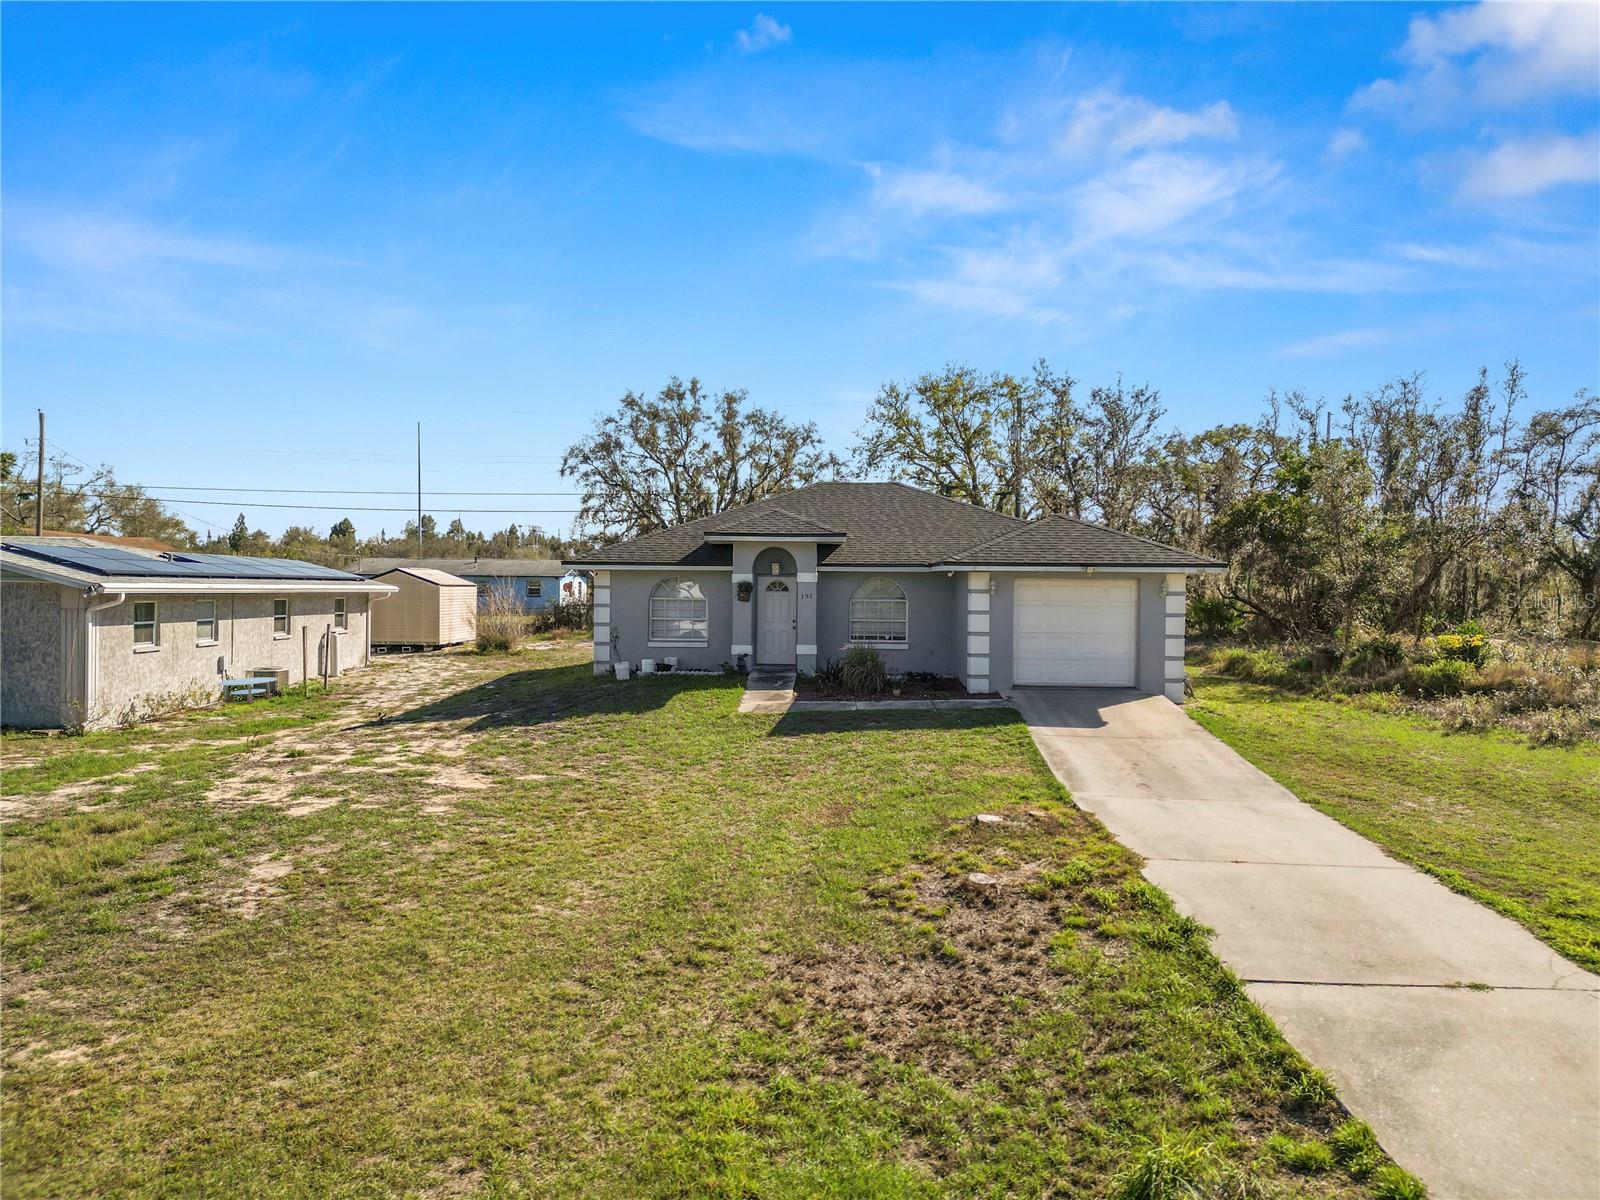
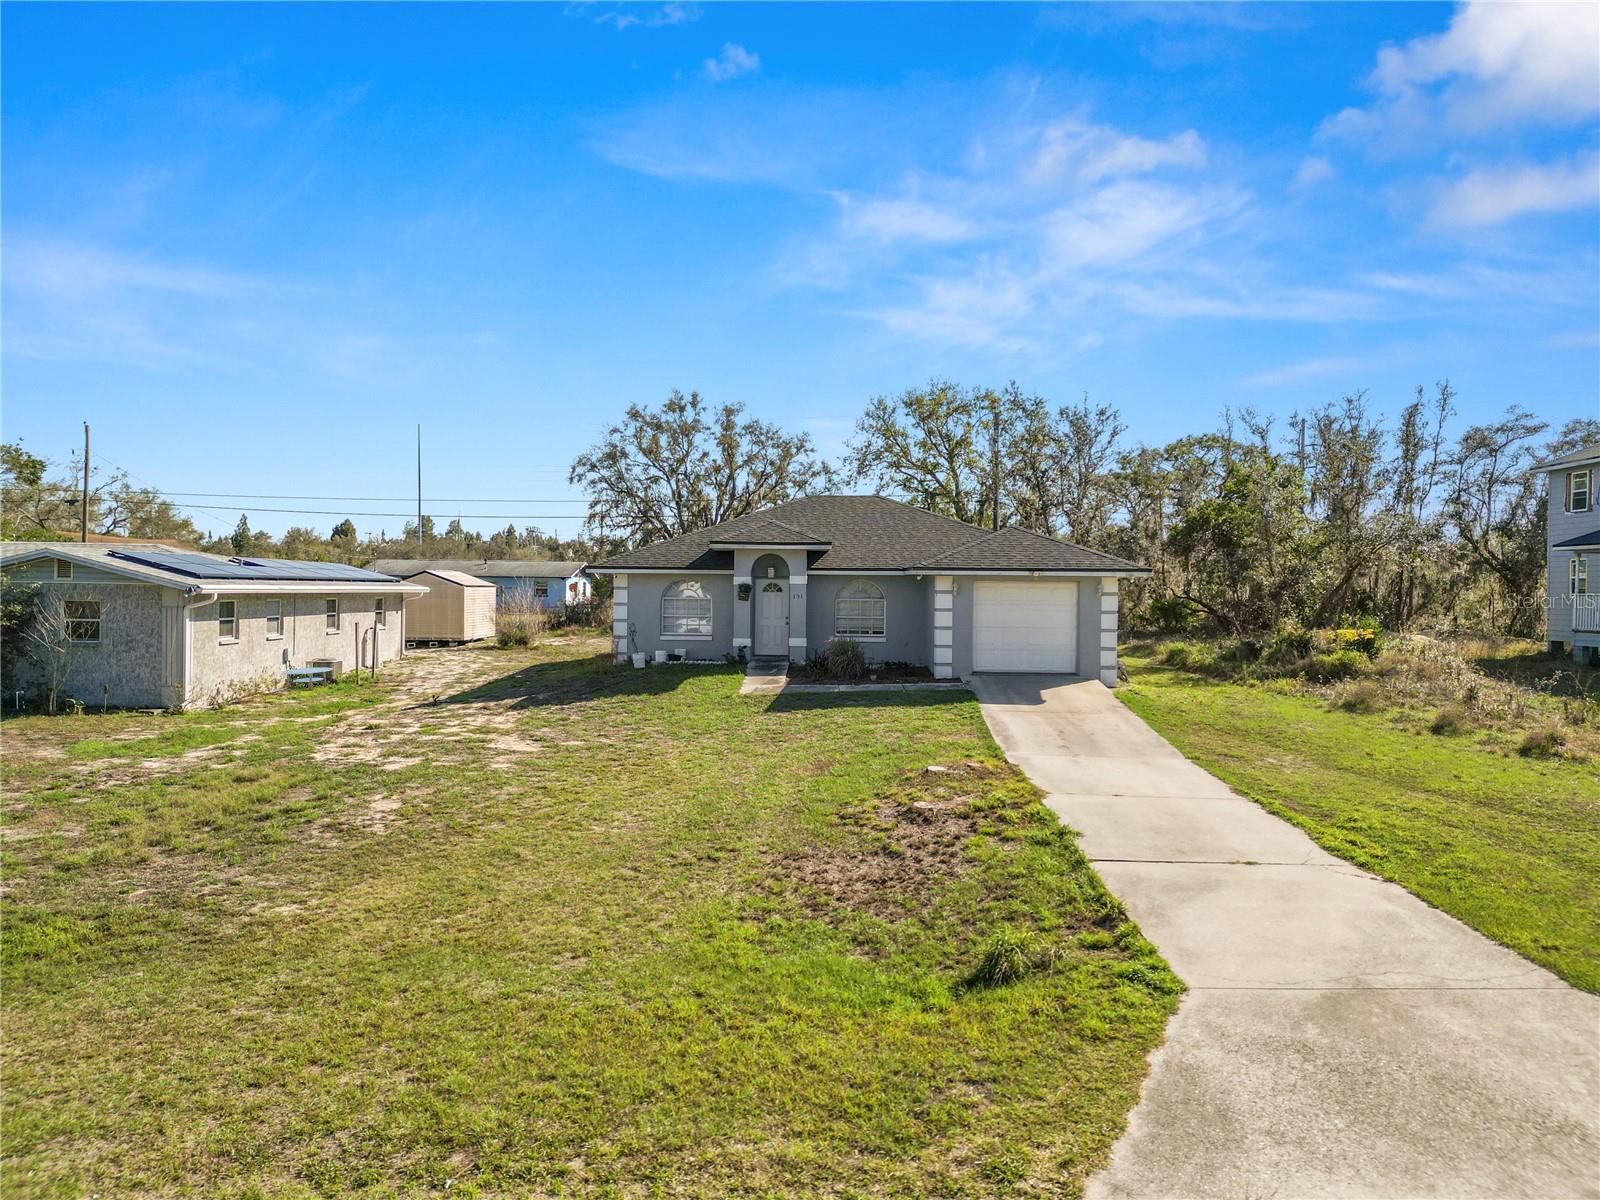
chair: none [576,639,606,684] -> present [594,634,620,674]

